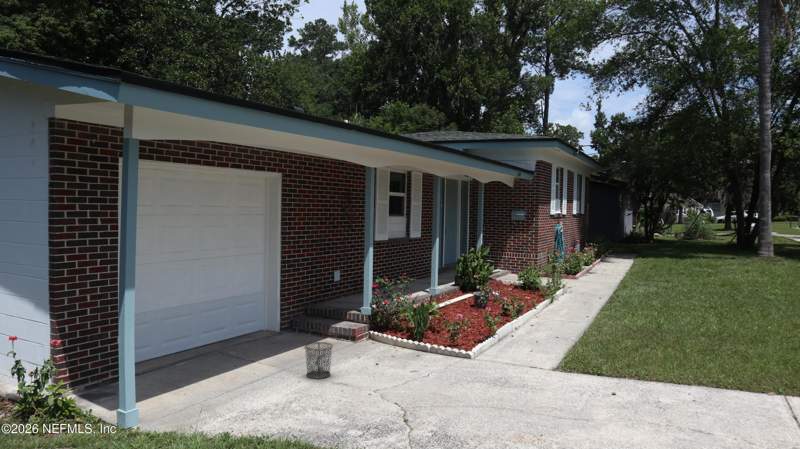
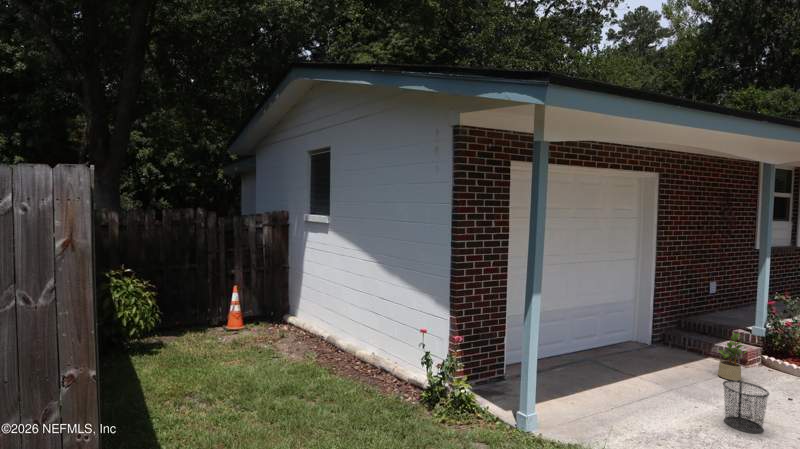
potted plant: none [321,308,341,348] -> present [718,332,747,380]

